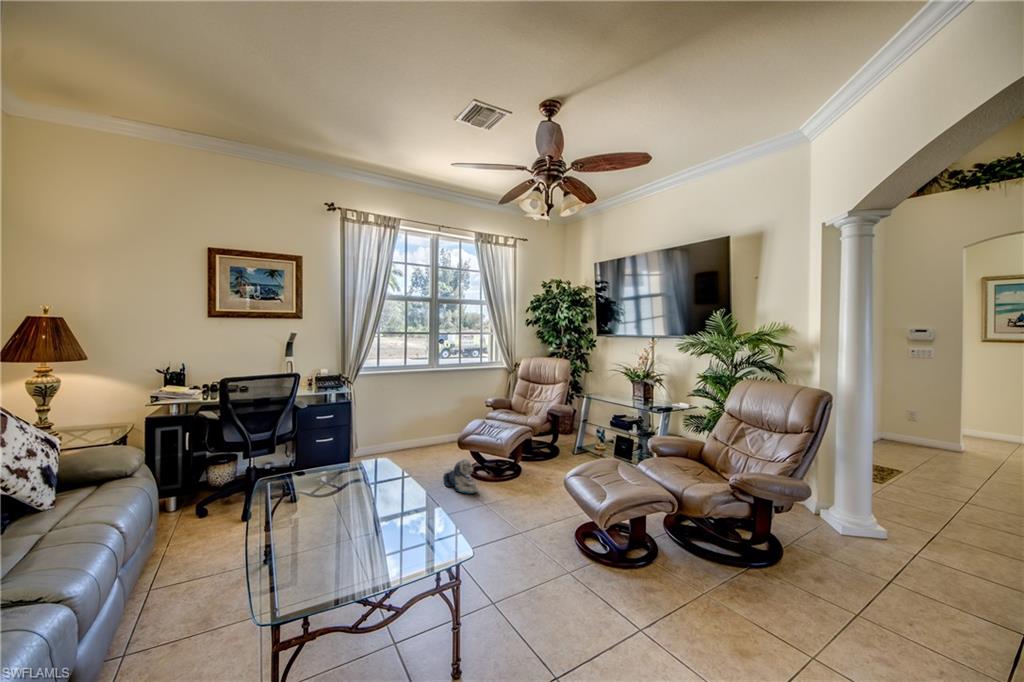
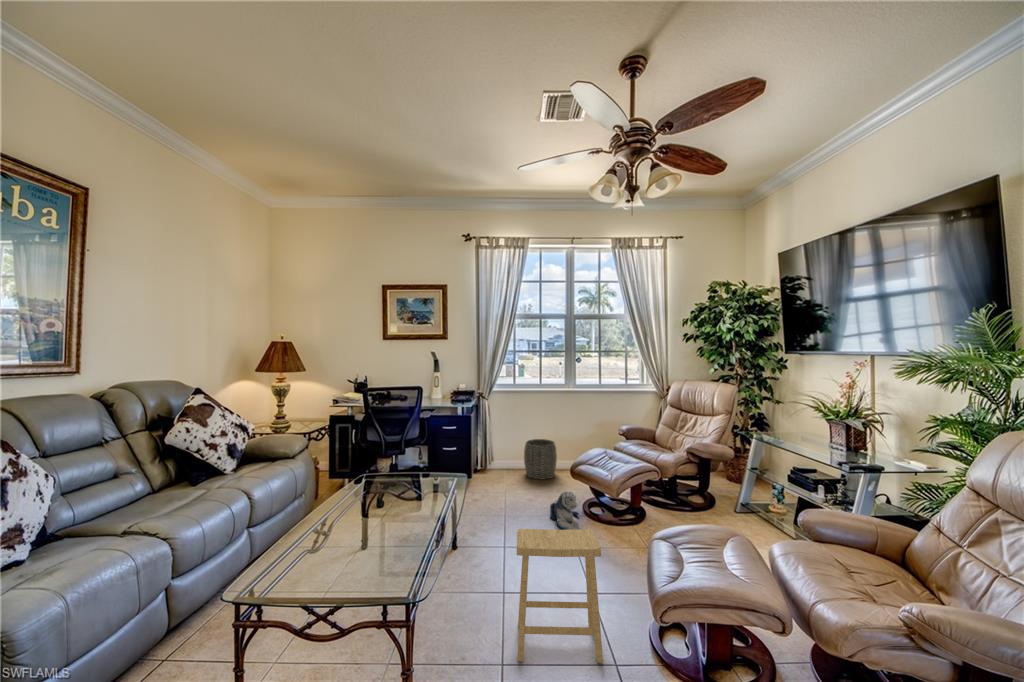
woven basket: none [394,417,427,455] -> present [524,439,557,479]
footstool: none [479,483,560,608] -> present [517,529,603,663]

